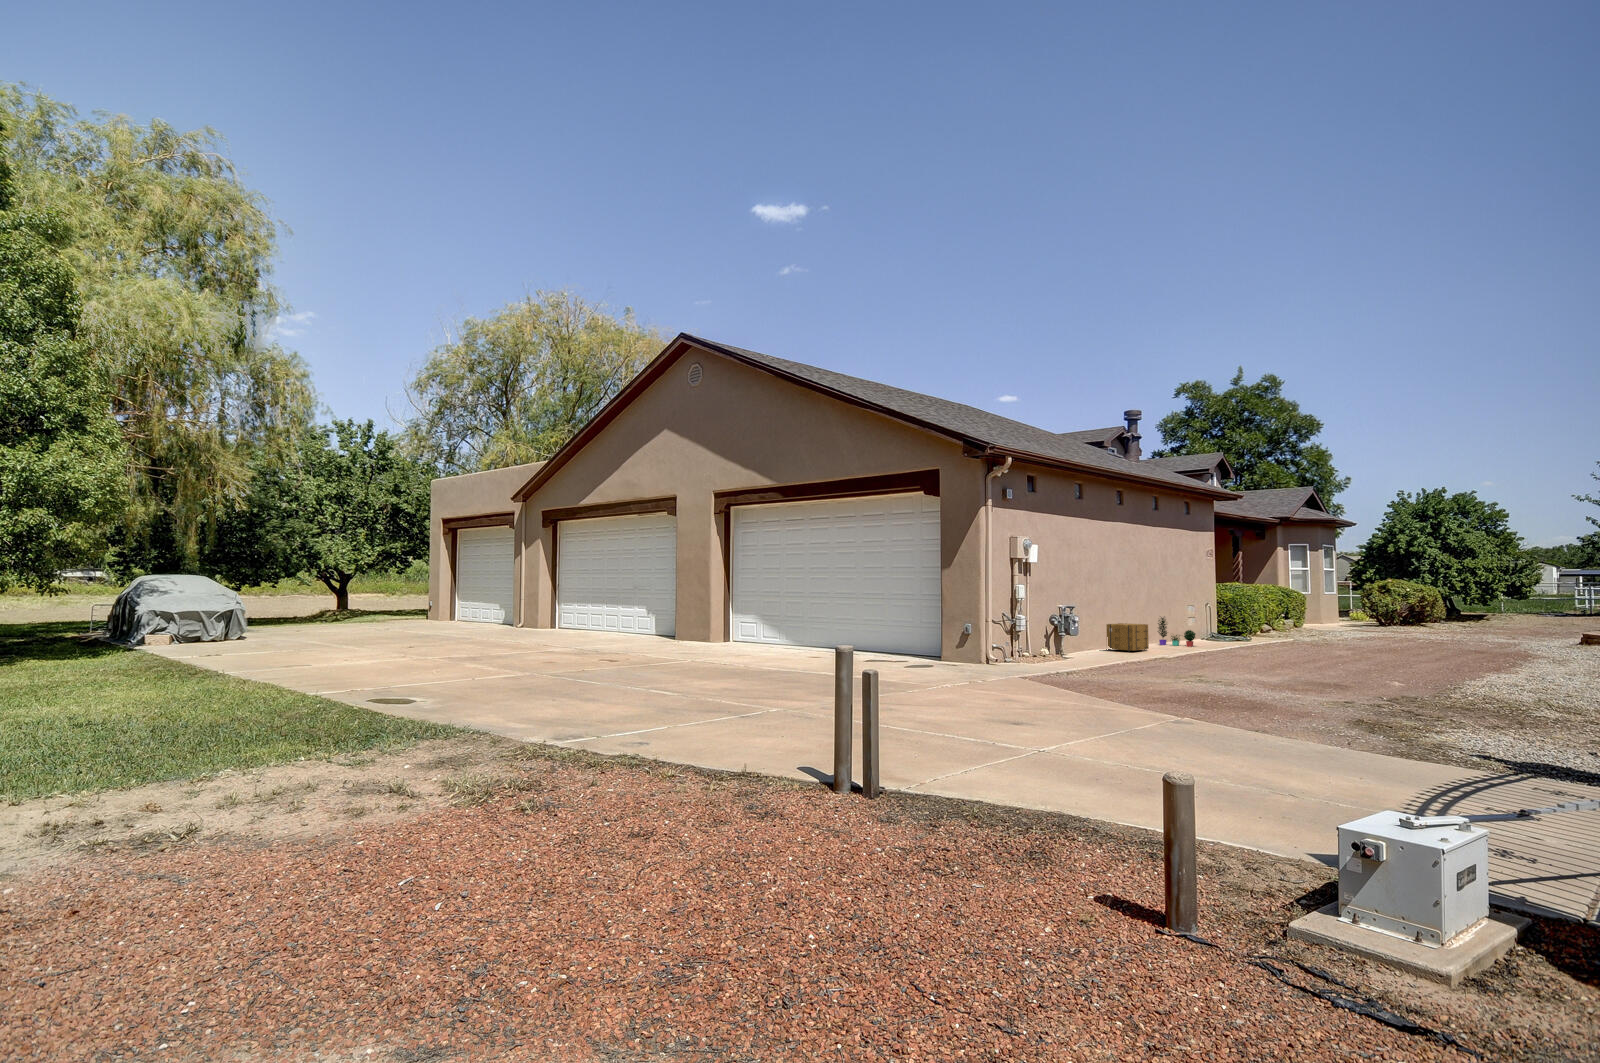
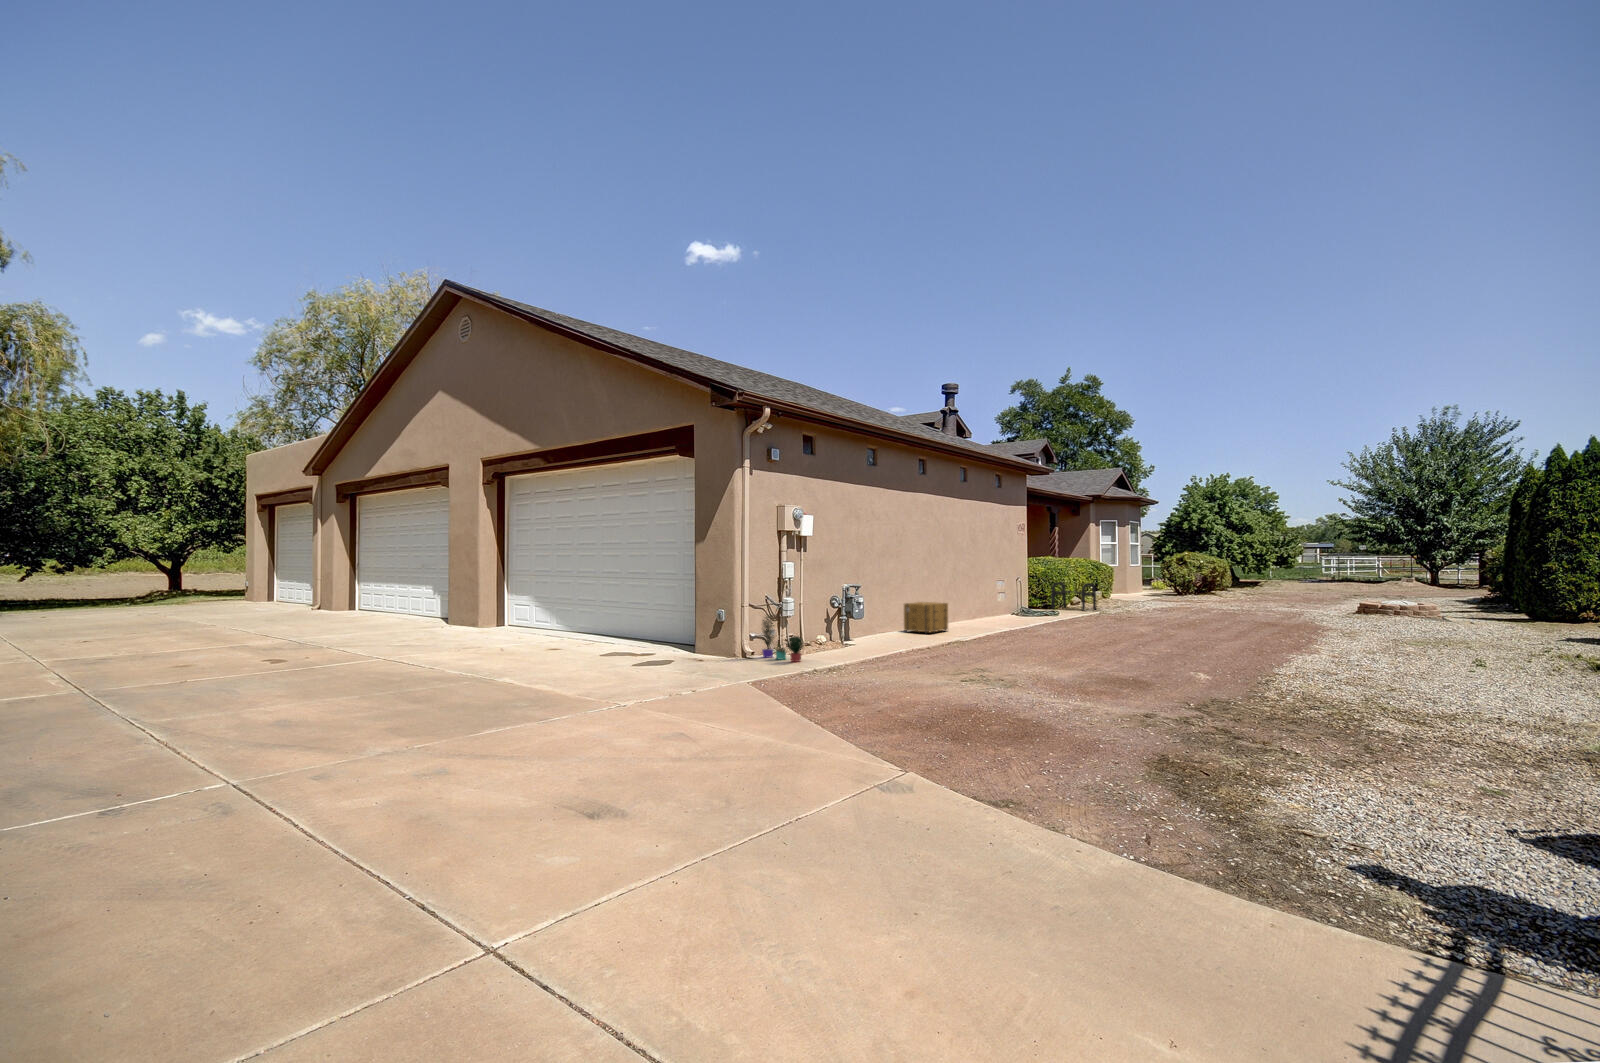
bench: none [1243,608,1292,637] -> present [1051,582,1097,611]
potted plant: present [1158,617,1195,647] -> present [762,614,804,662]

